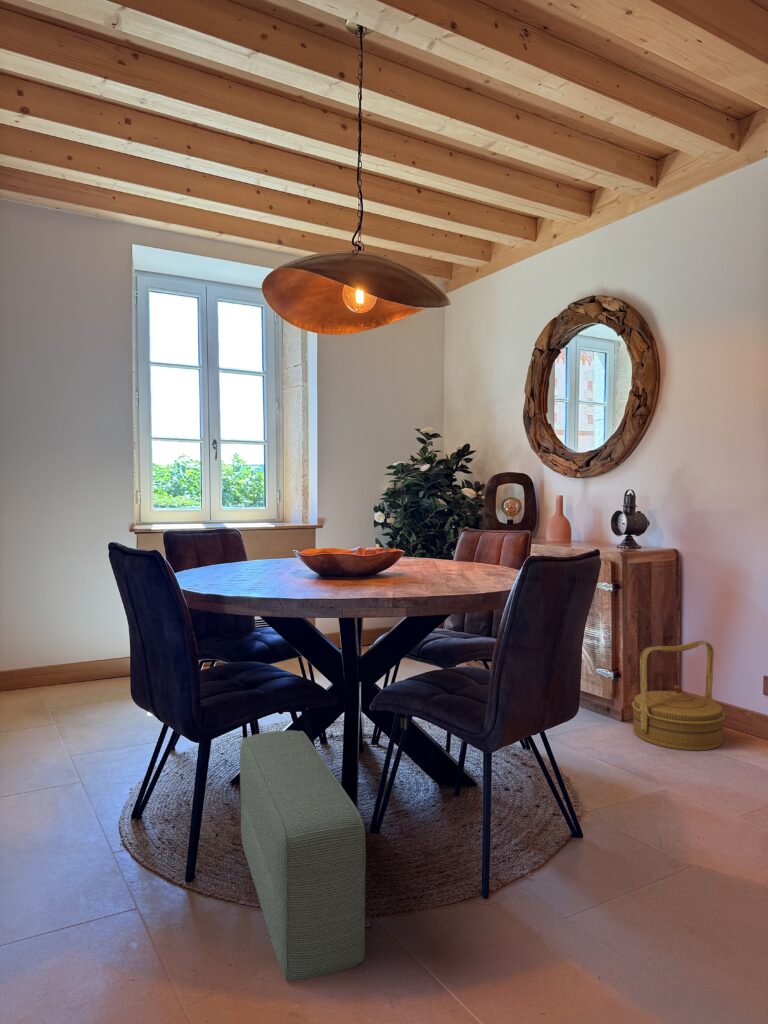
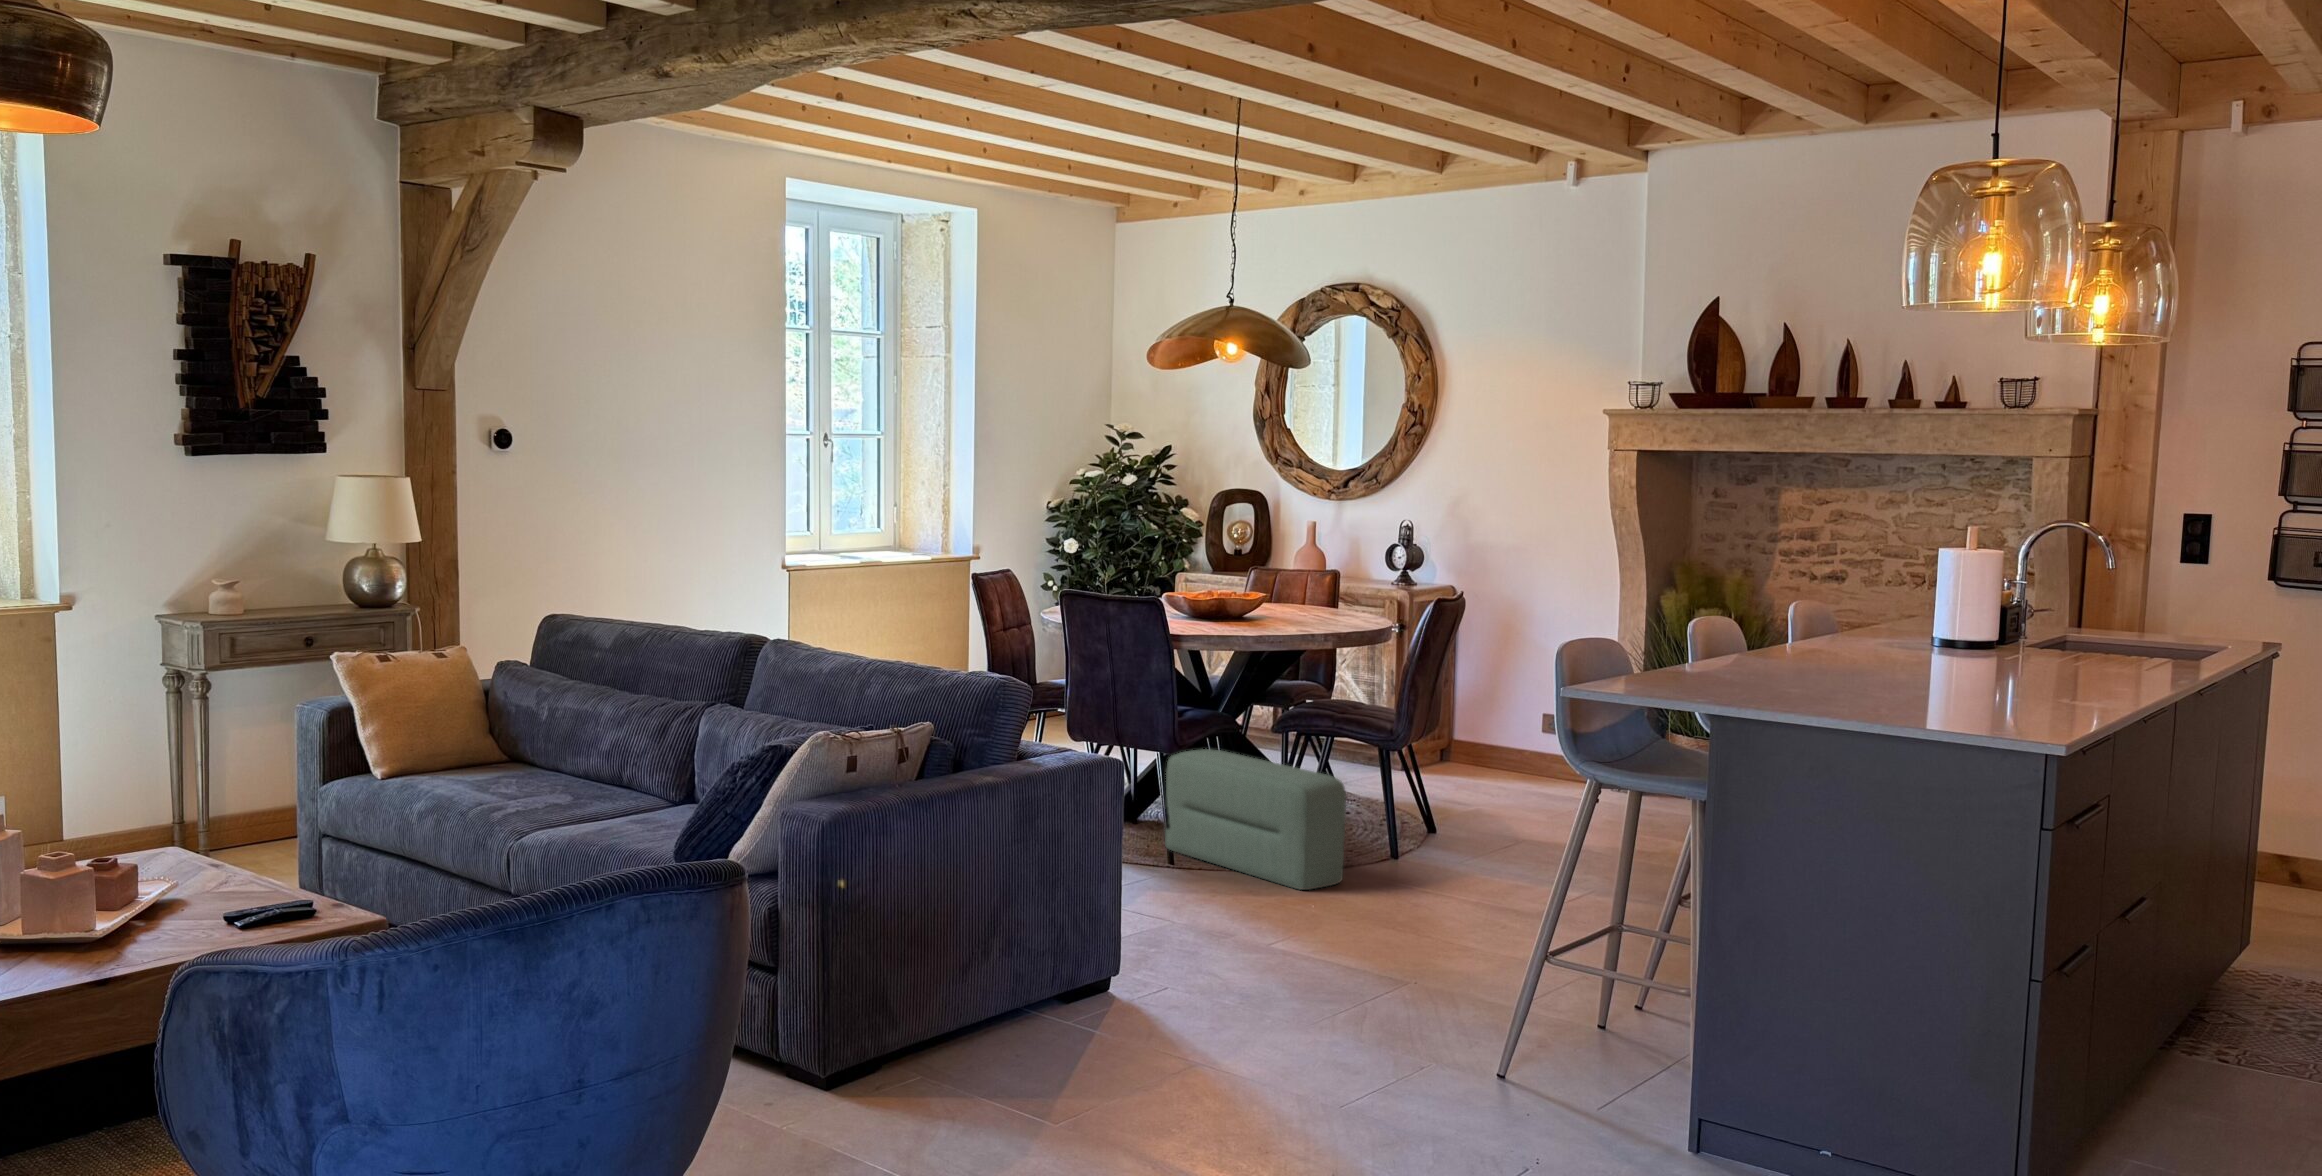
woven basket: present [632,641,725,751] -> none [1419,682,1512,788]

